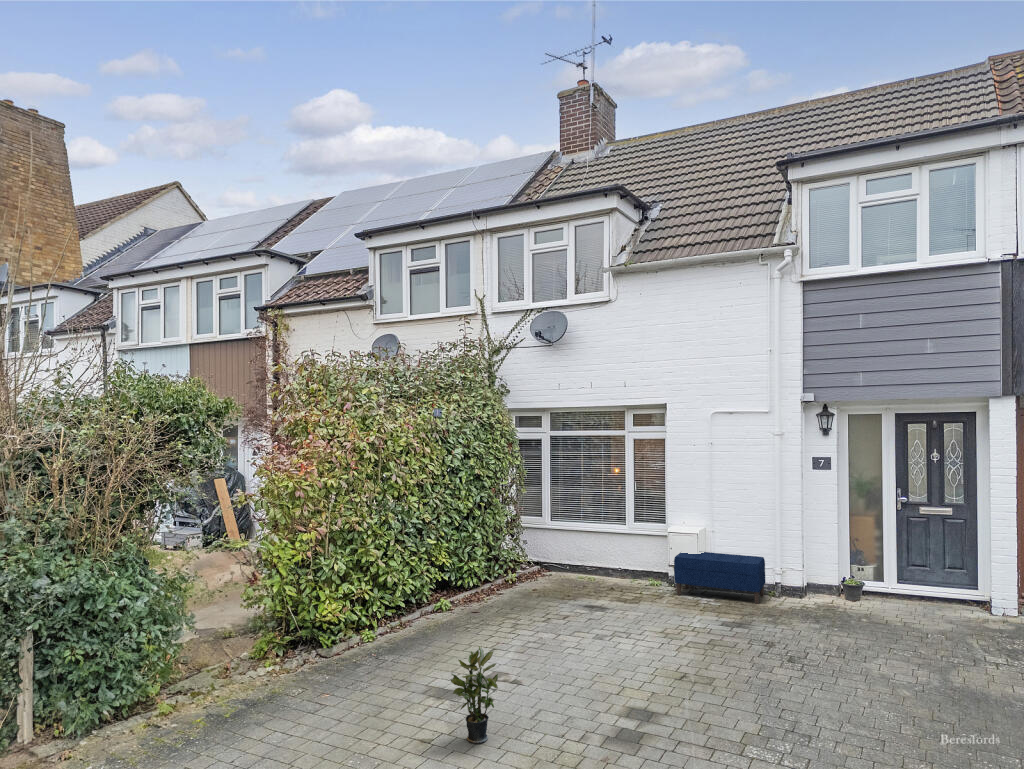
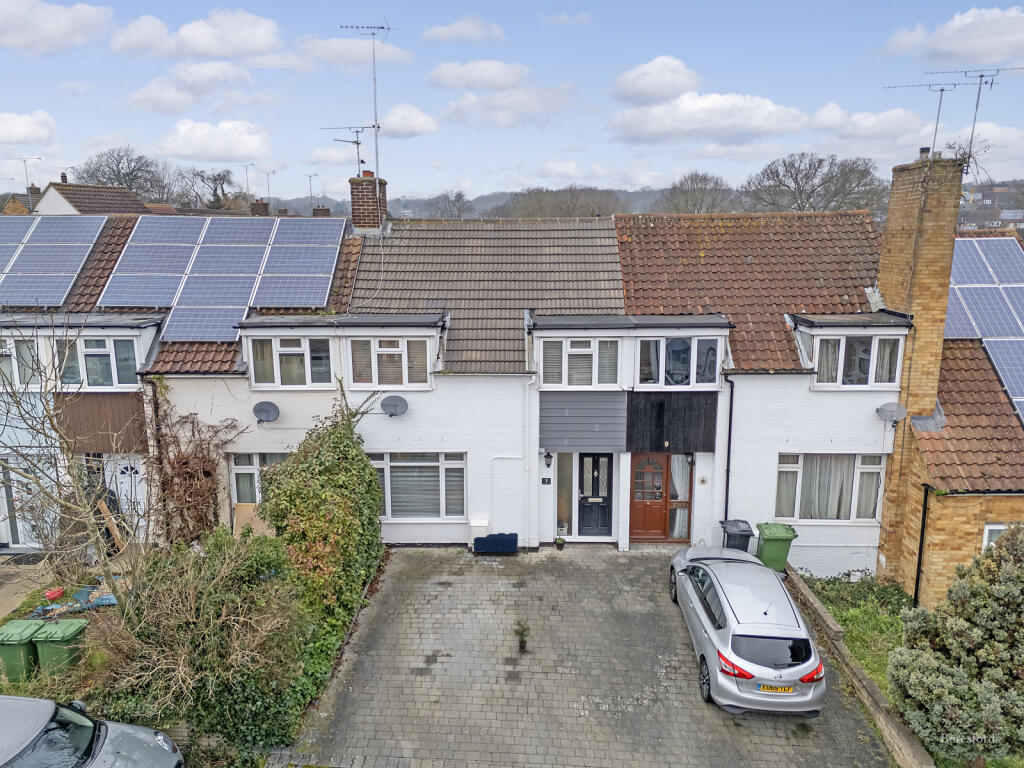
potted plant: present [451,646,498,744] -> present [514,620,530,651]

